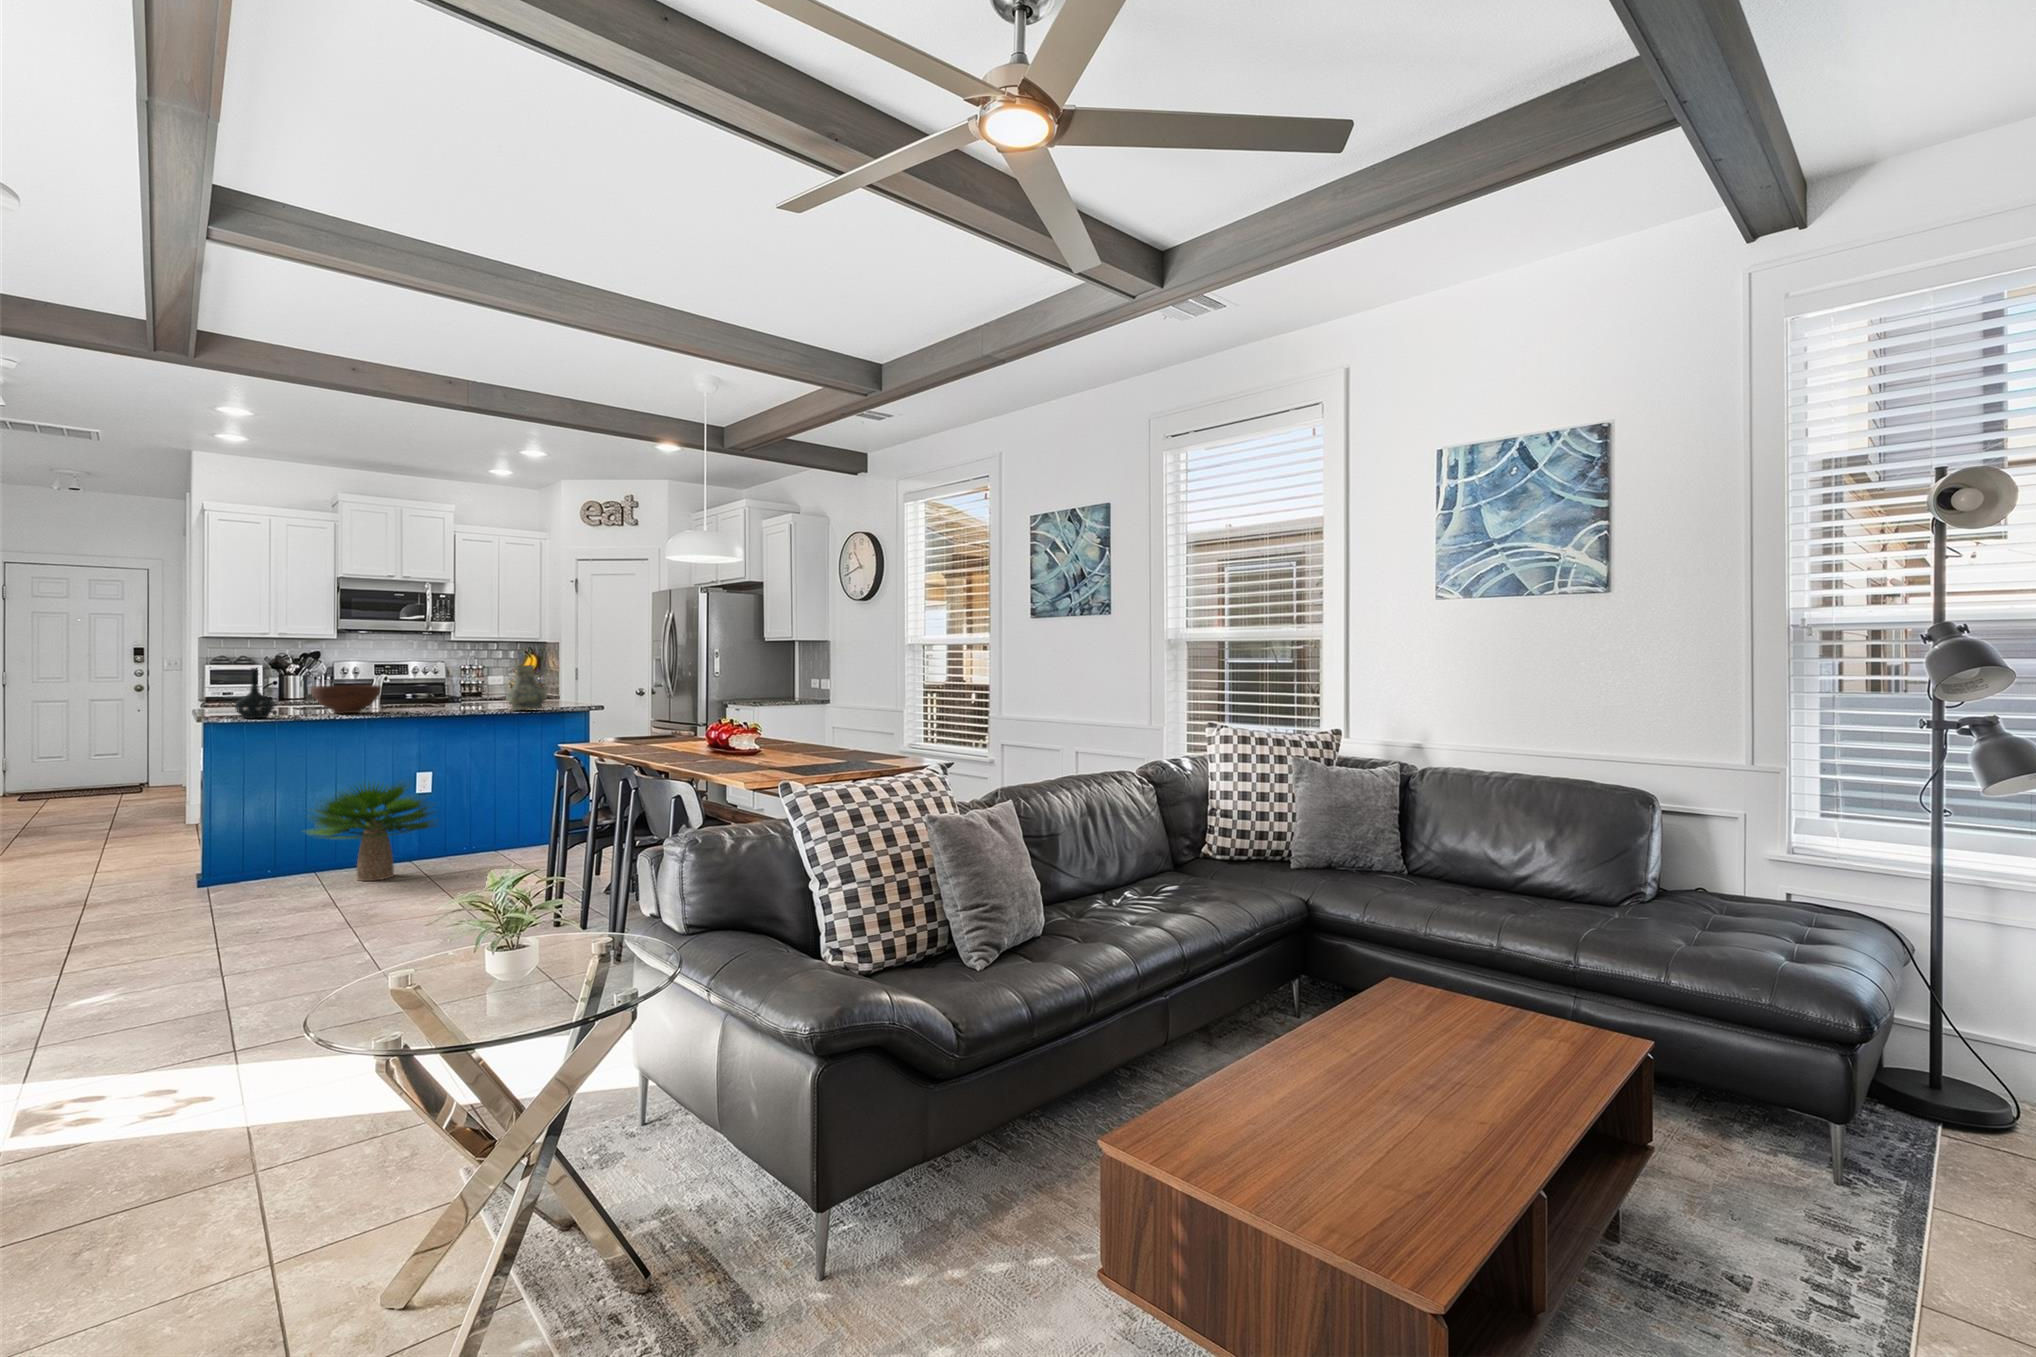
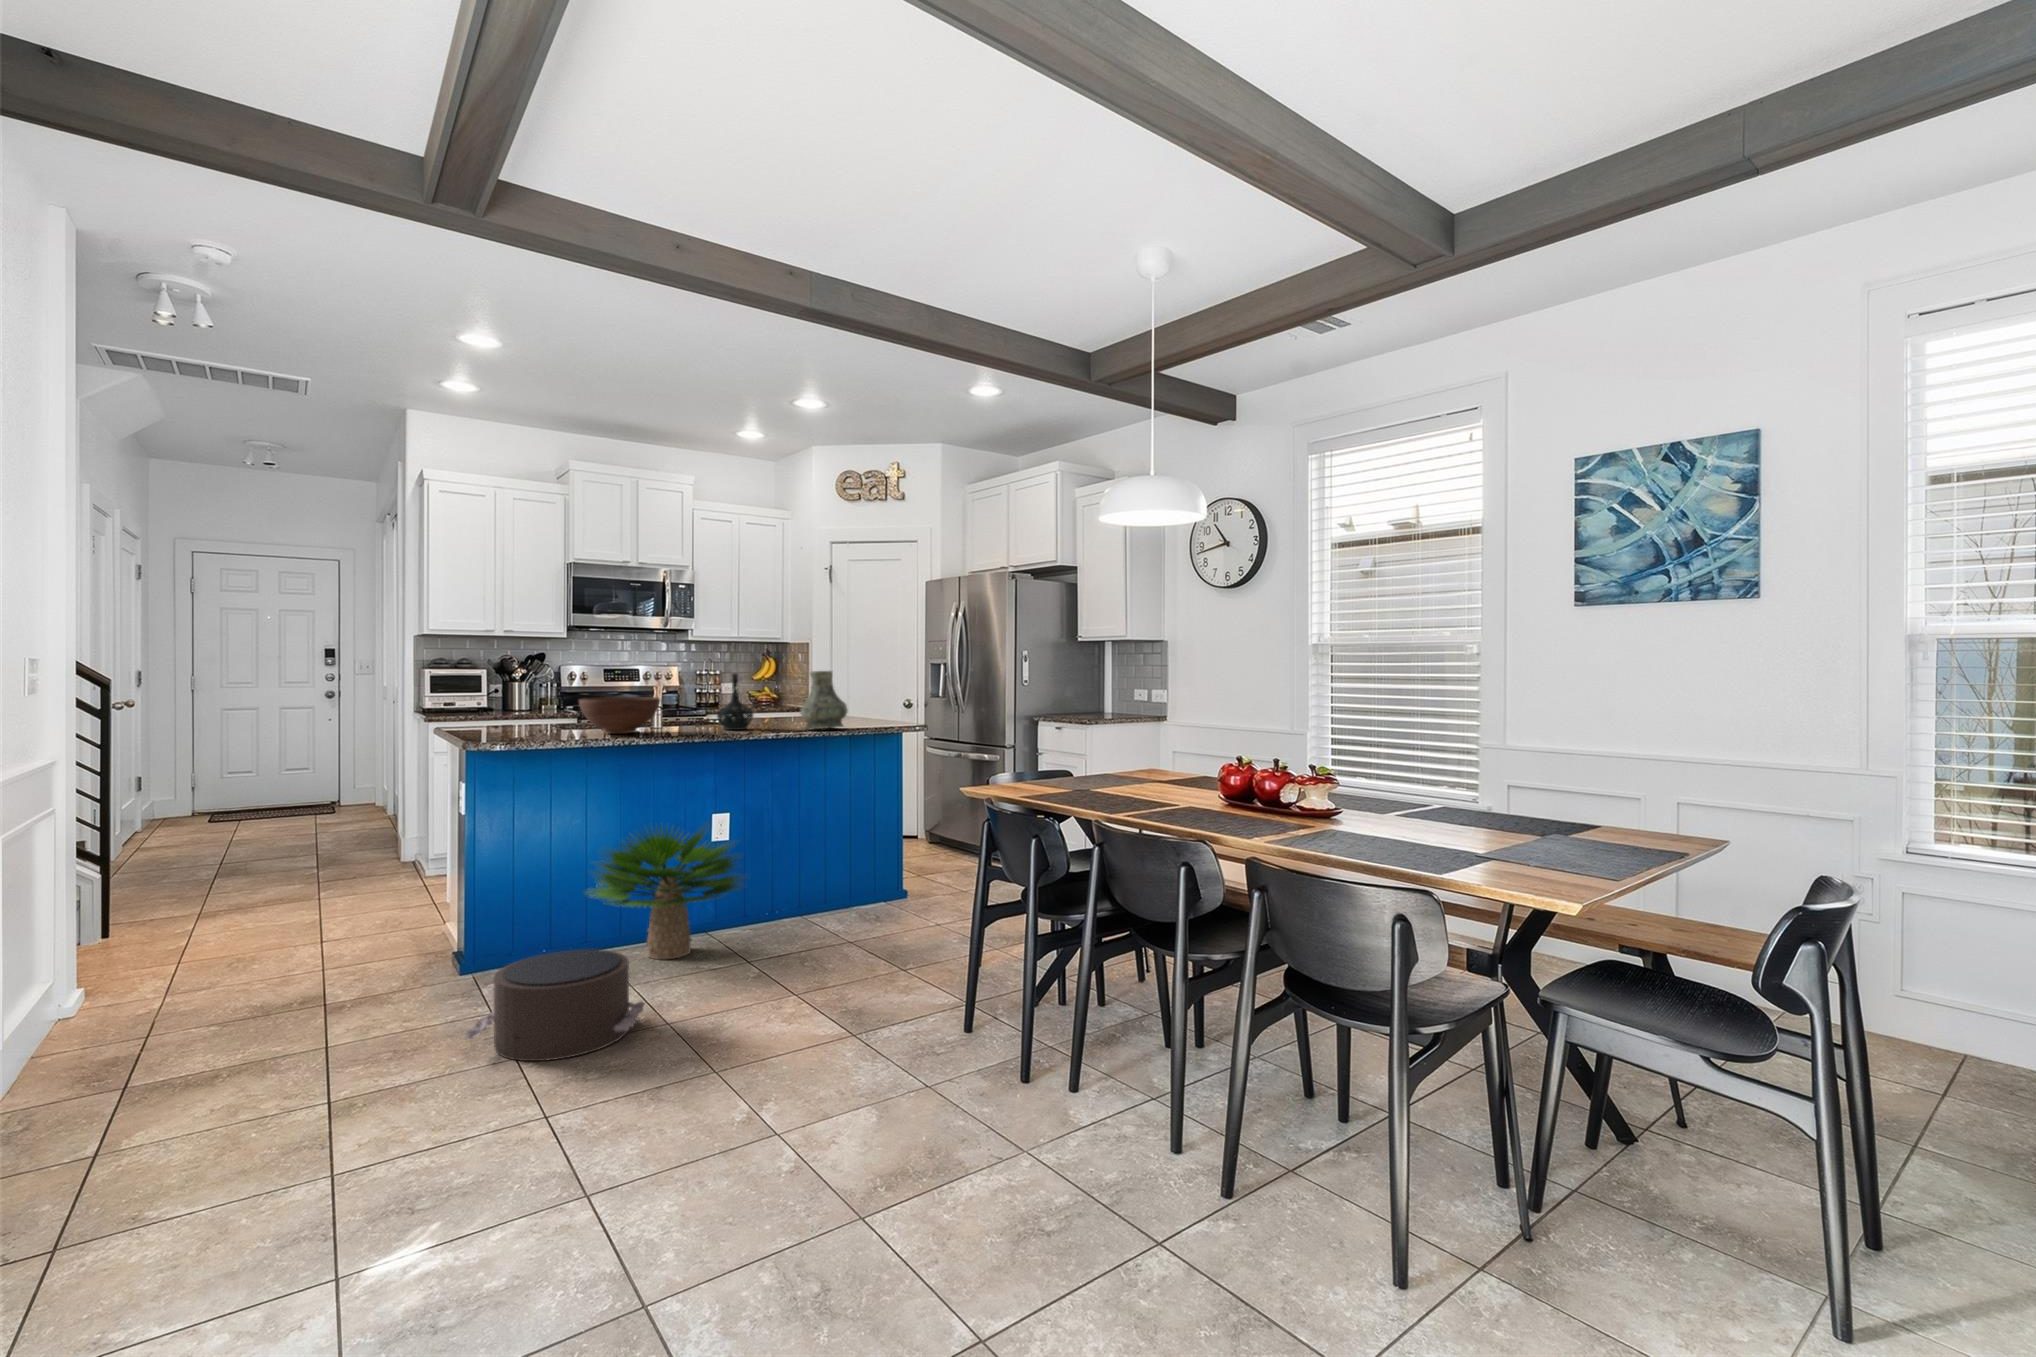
bottle: present [235,668,274,718] -> present [717,674,753,730]
pouf: none [174,864,325,934] -> present [465,950,644,1061]

